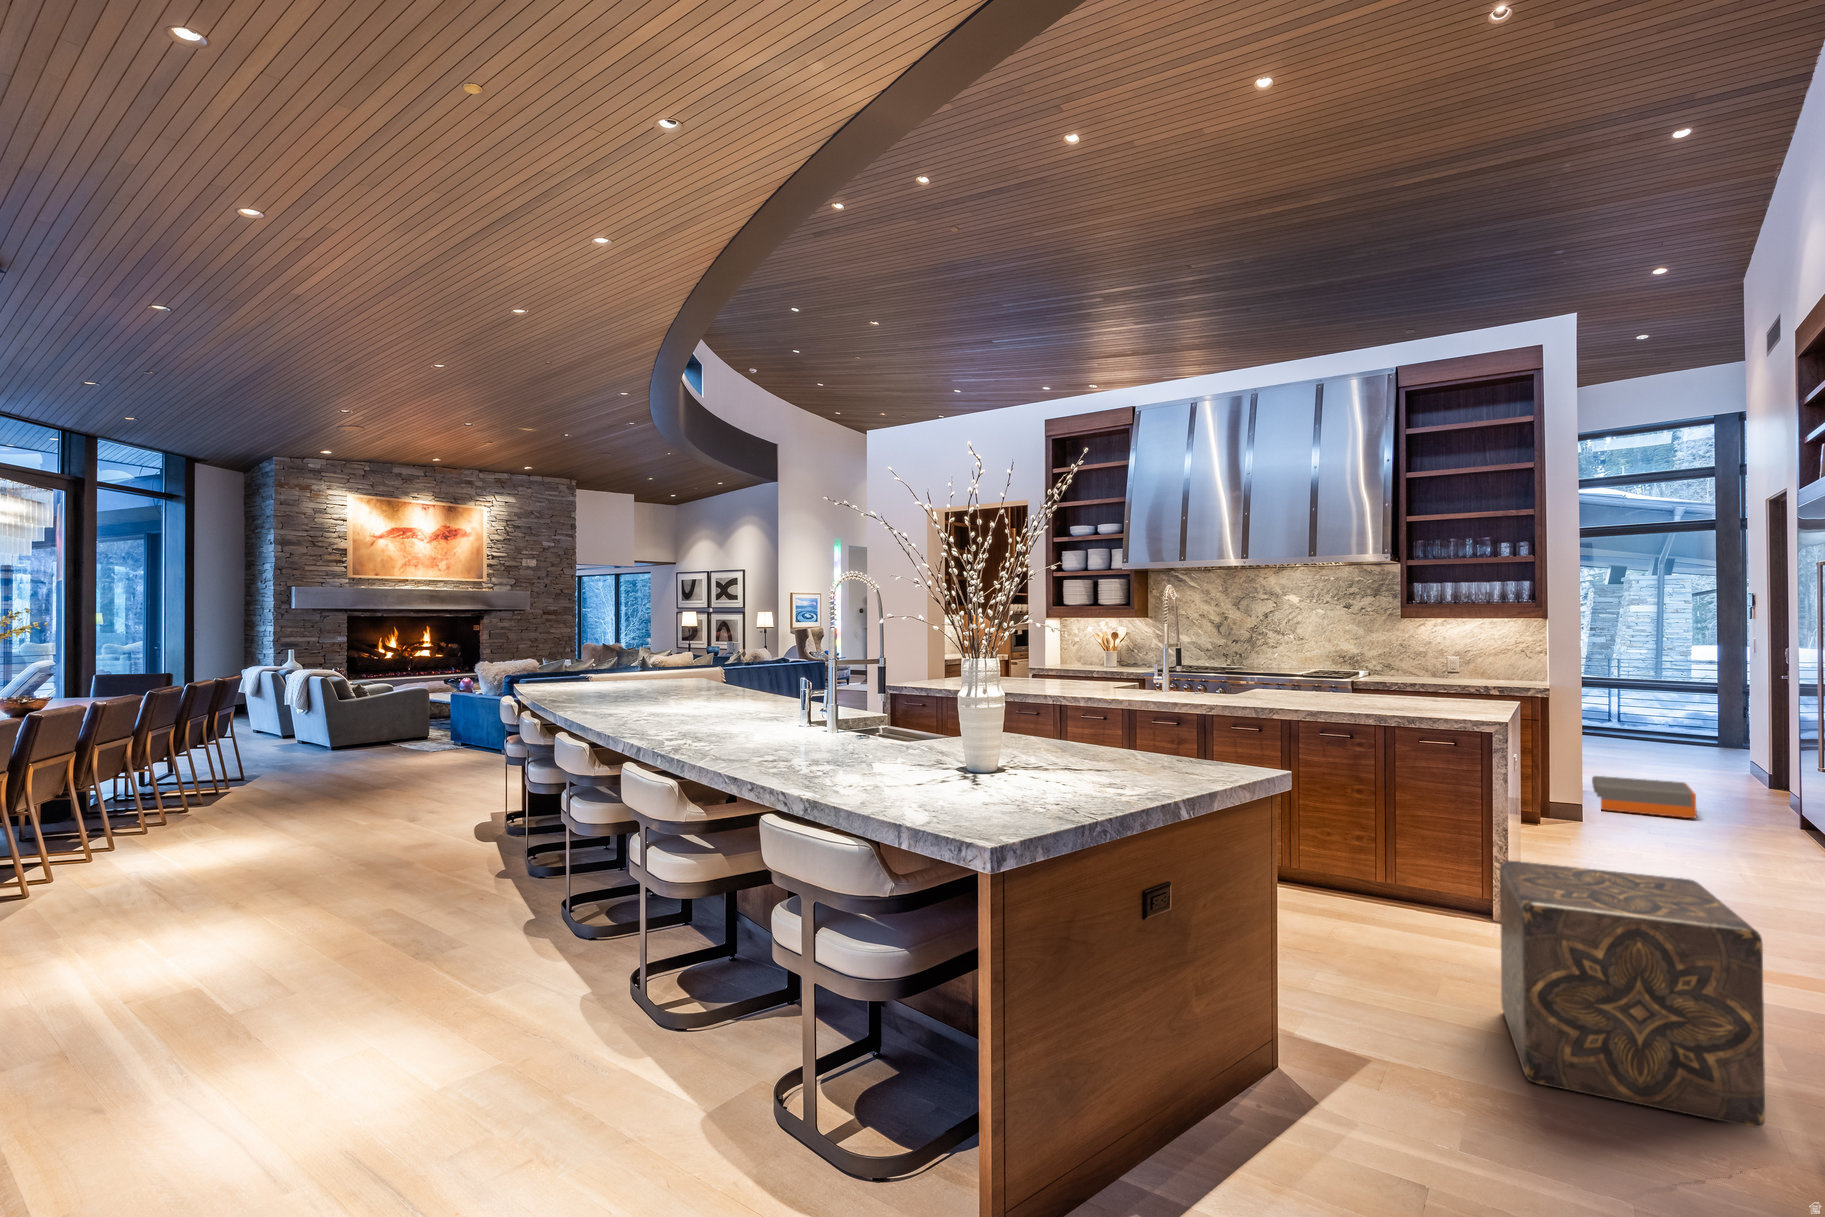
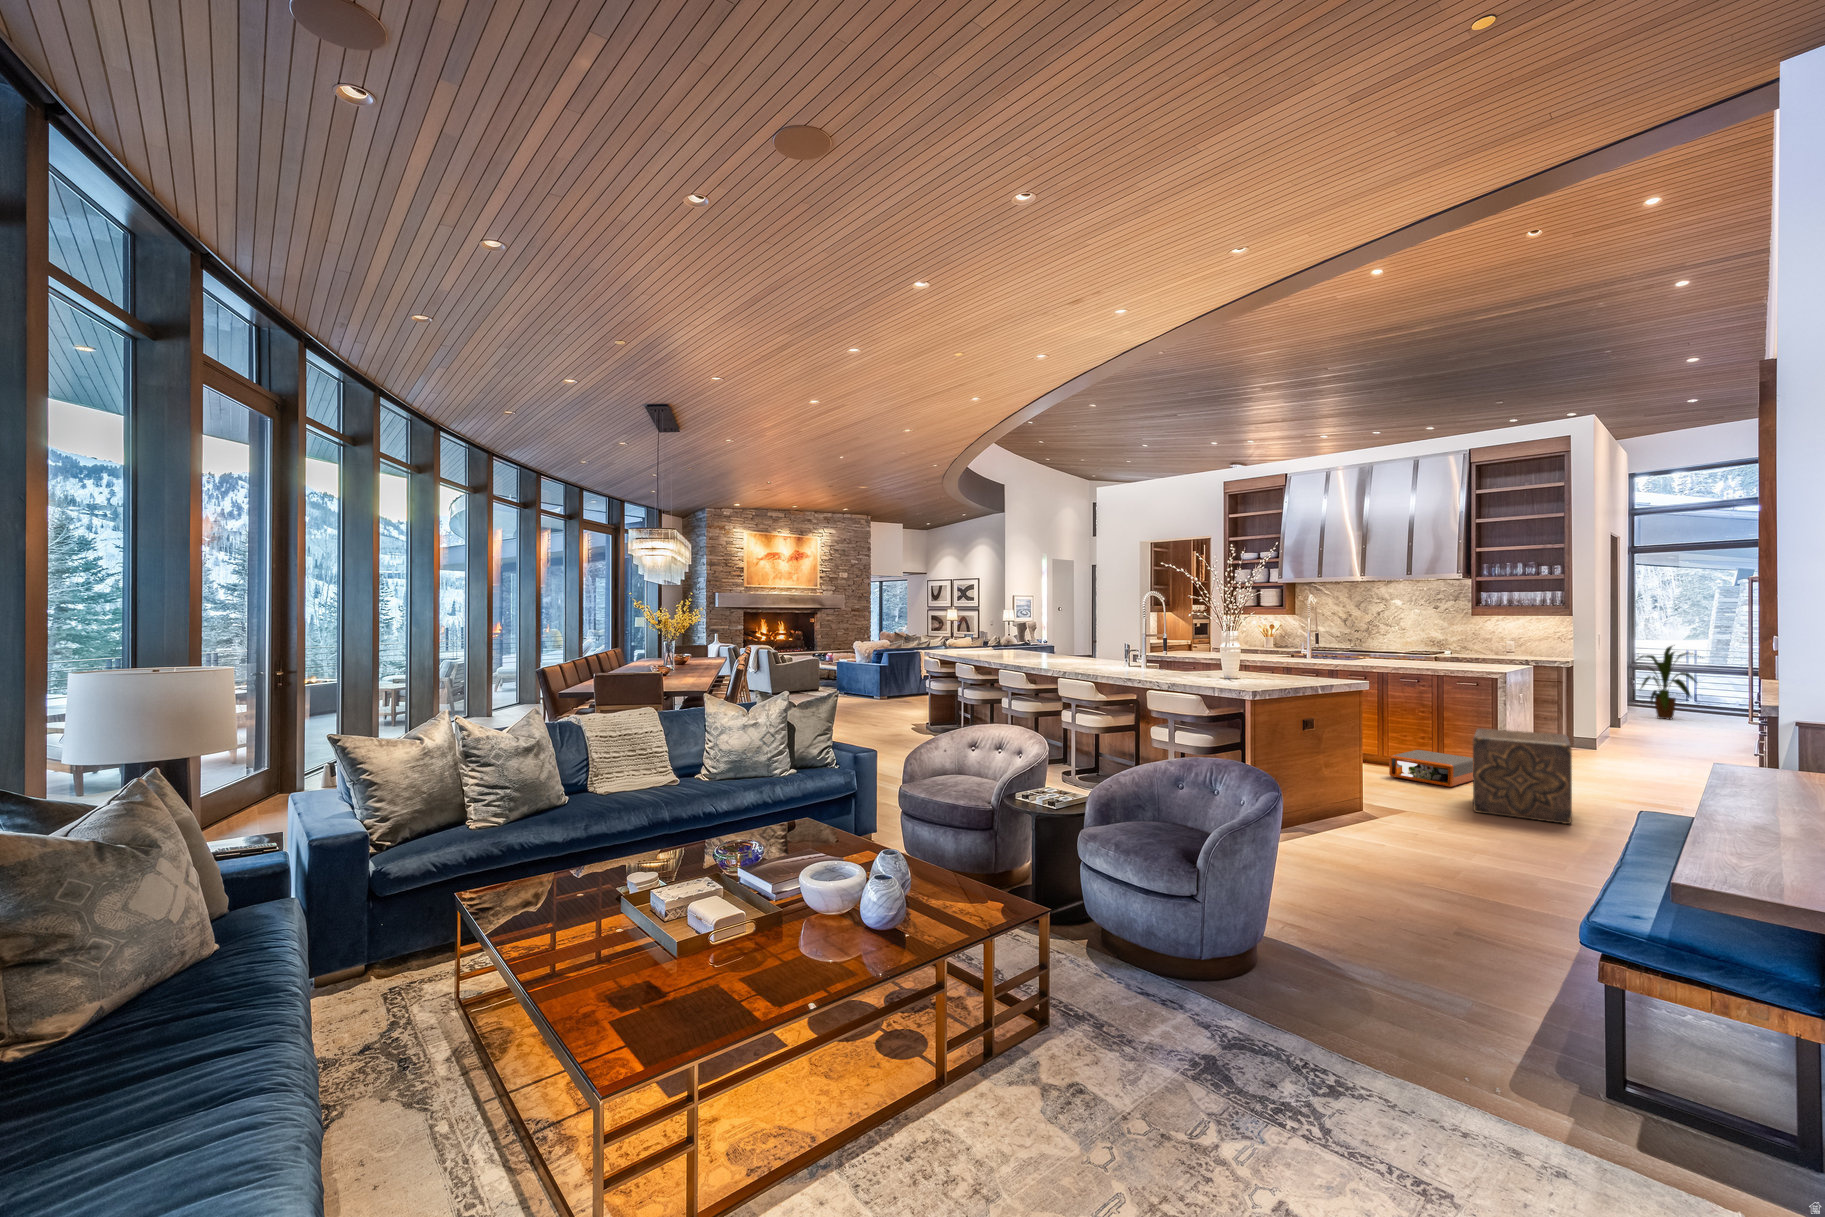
house plant: none [1578,659,1672,762] -> present [1637,646,1696,719]
storage box: present [1592,776,1697,818] -> present [1389,750,1473,787]

